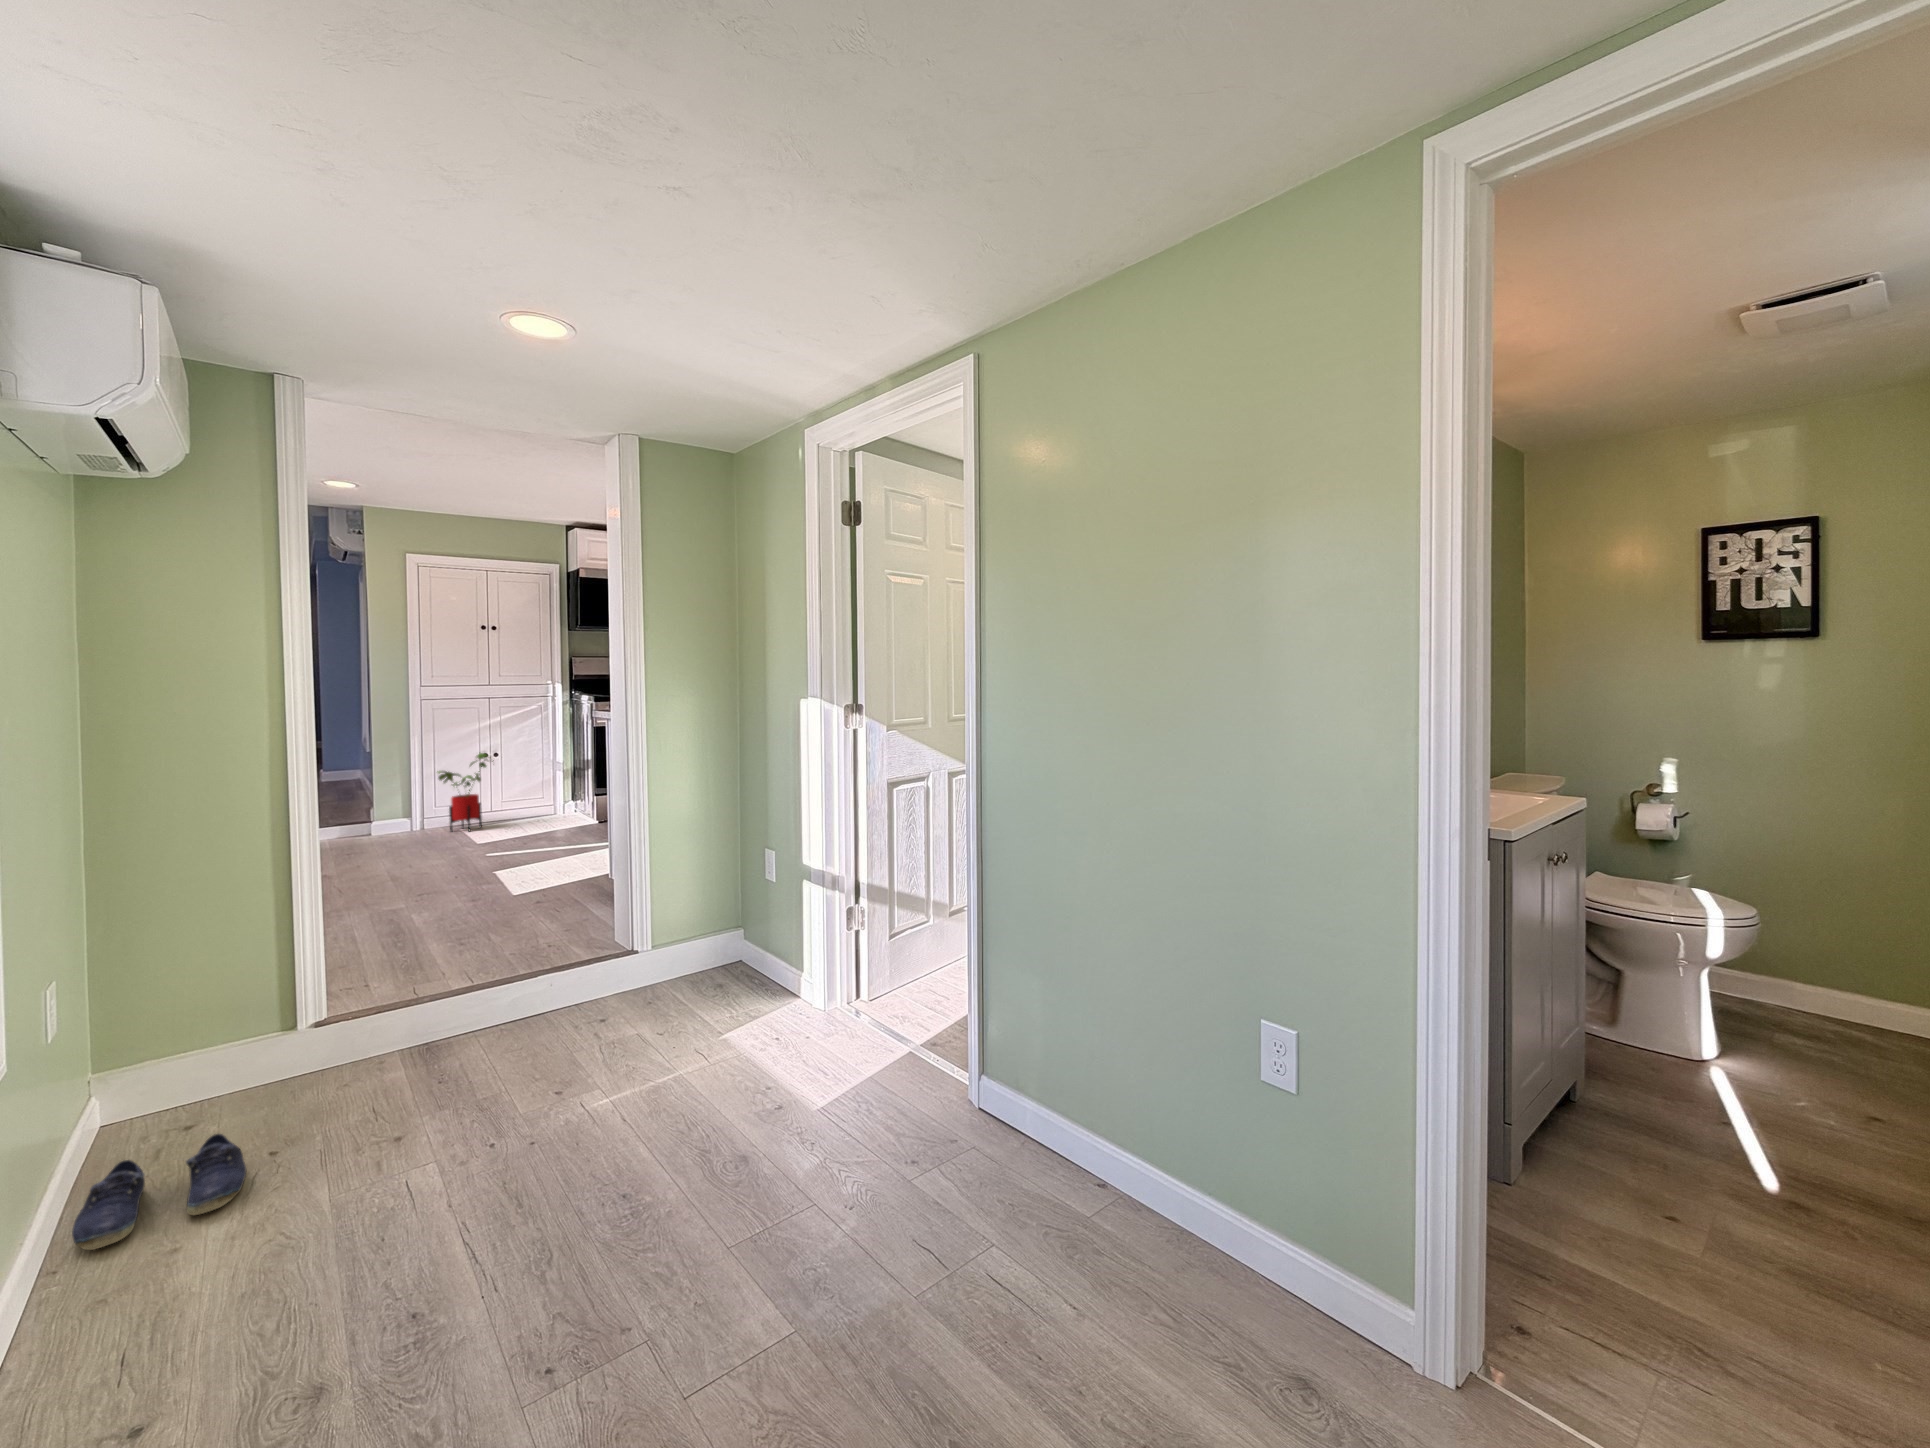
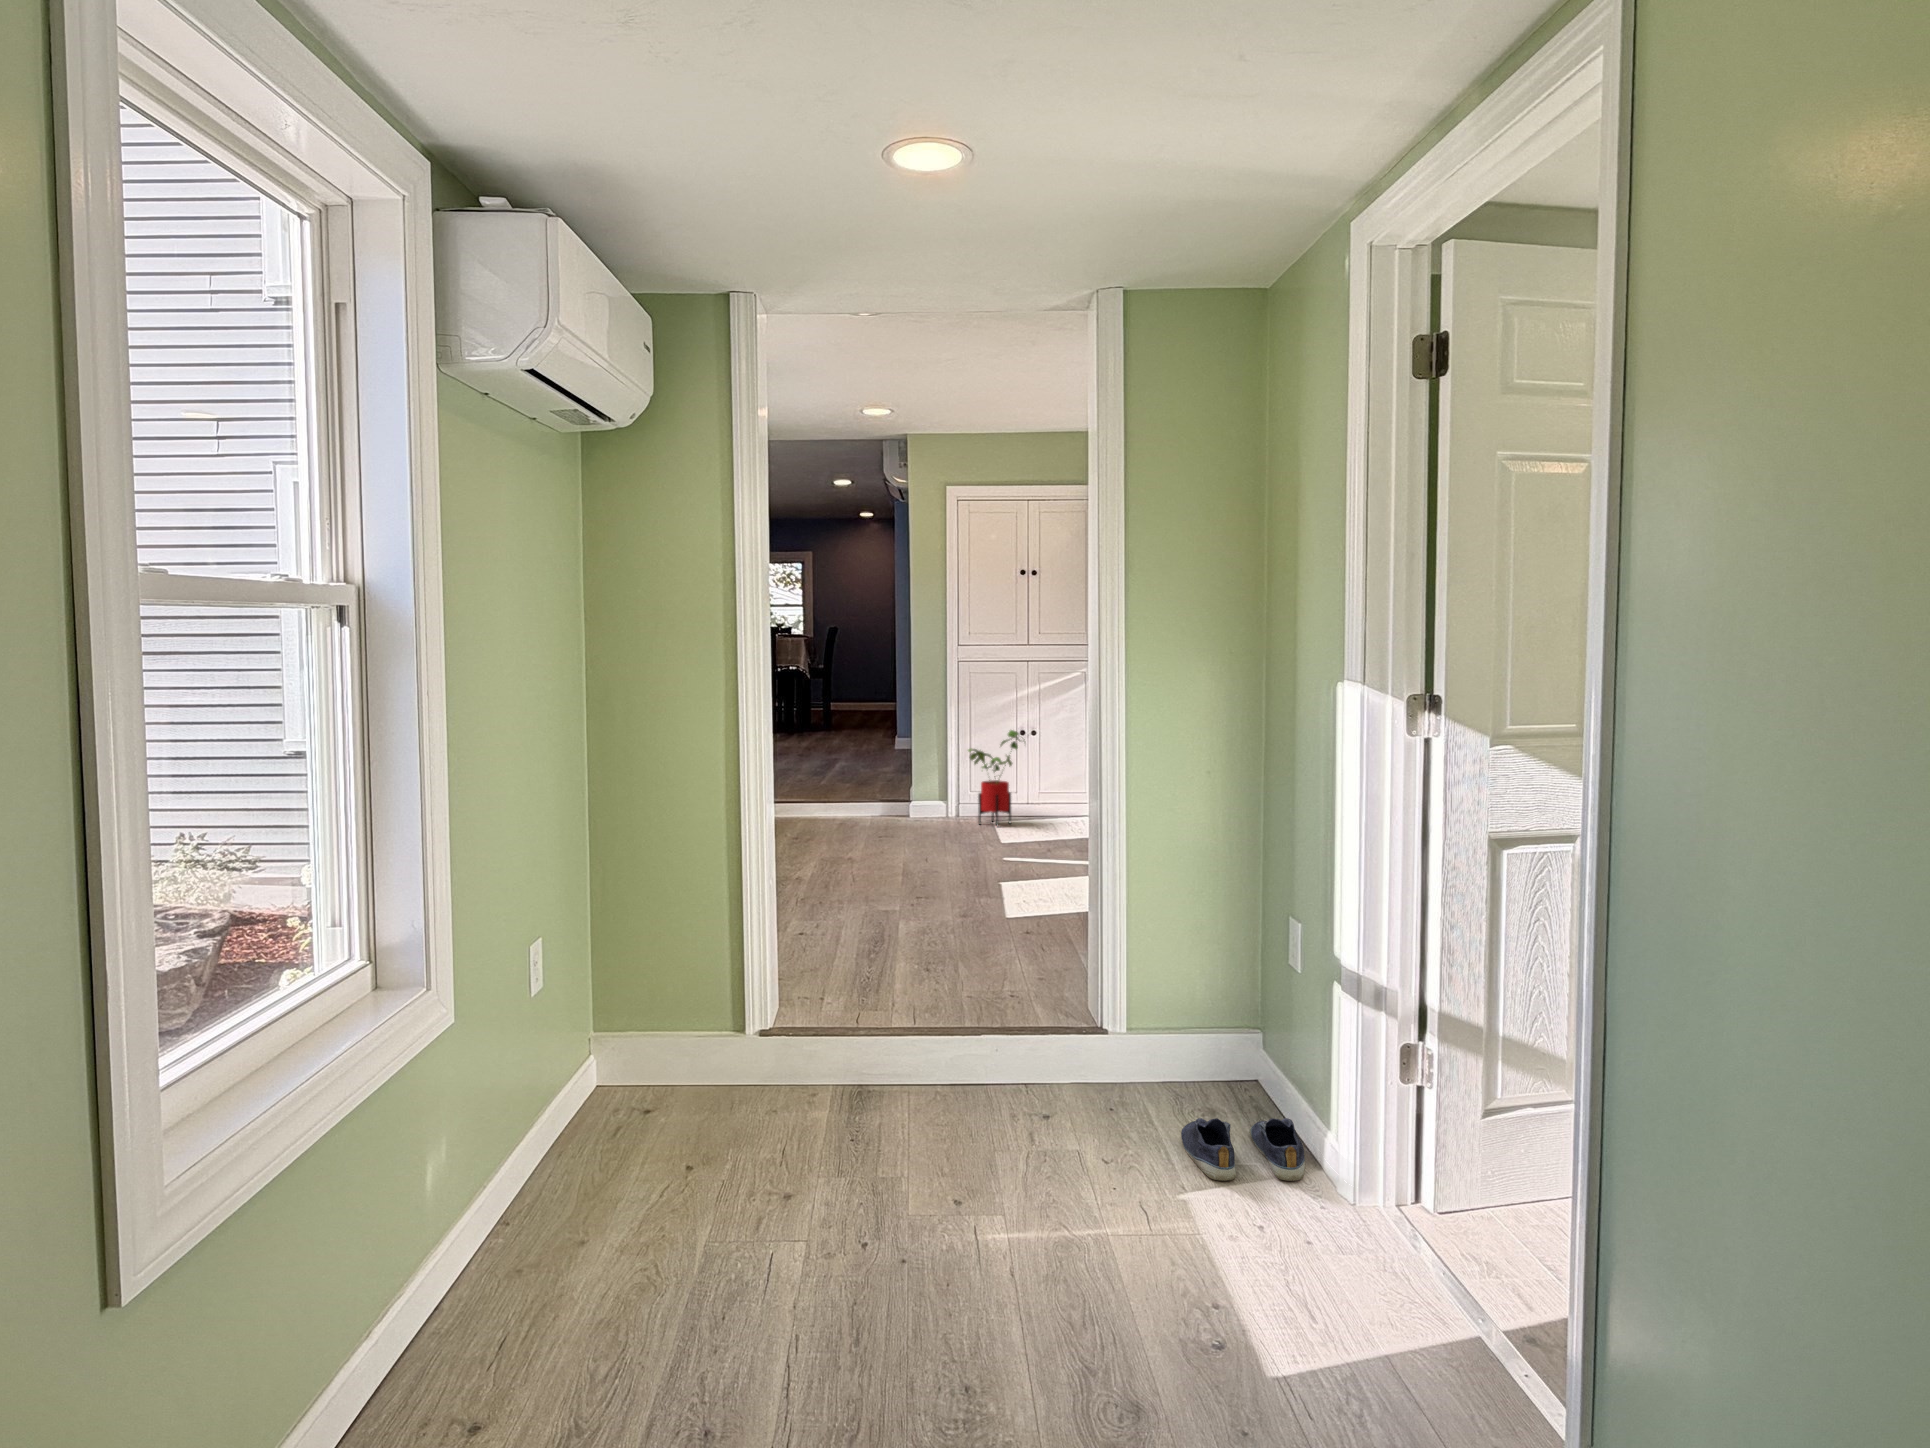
shoe: present [72,1134,246,1250] -> present [1181,1118,1305,1181]

